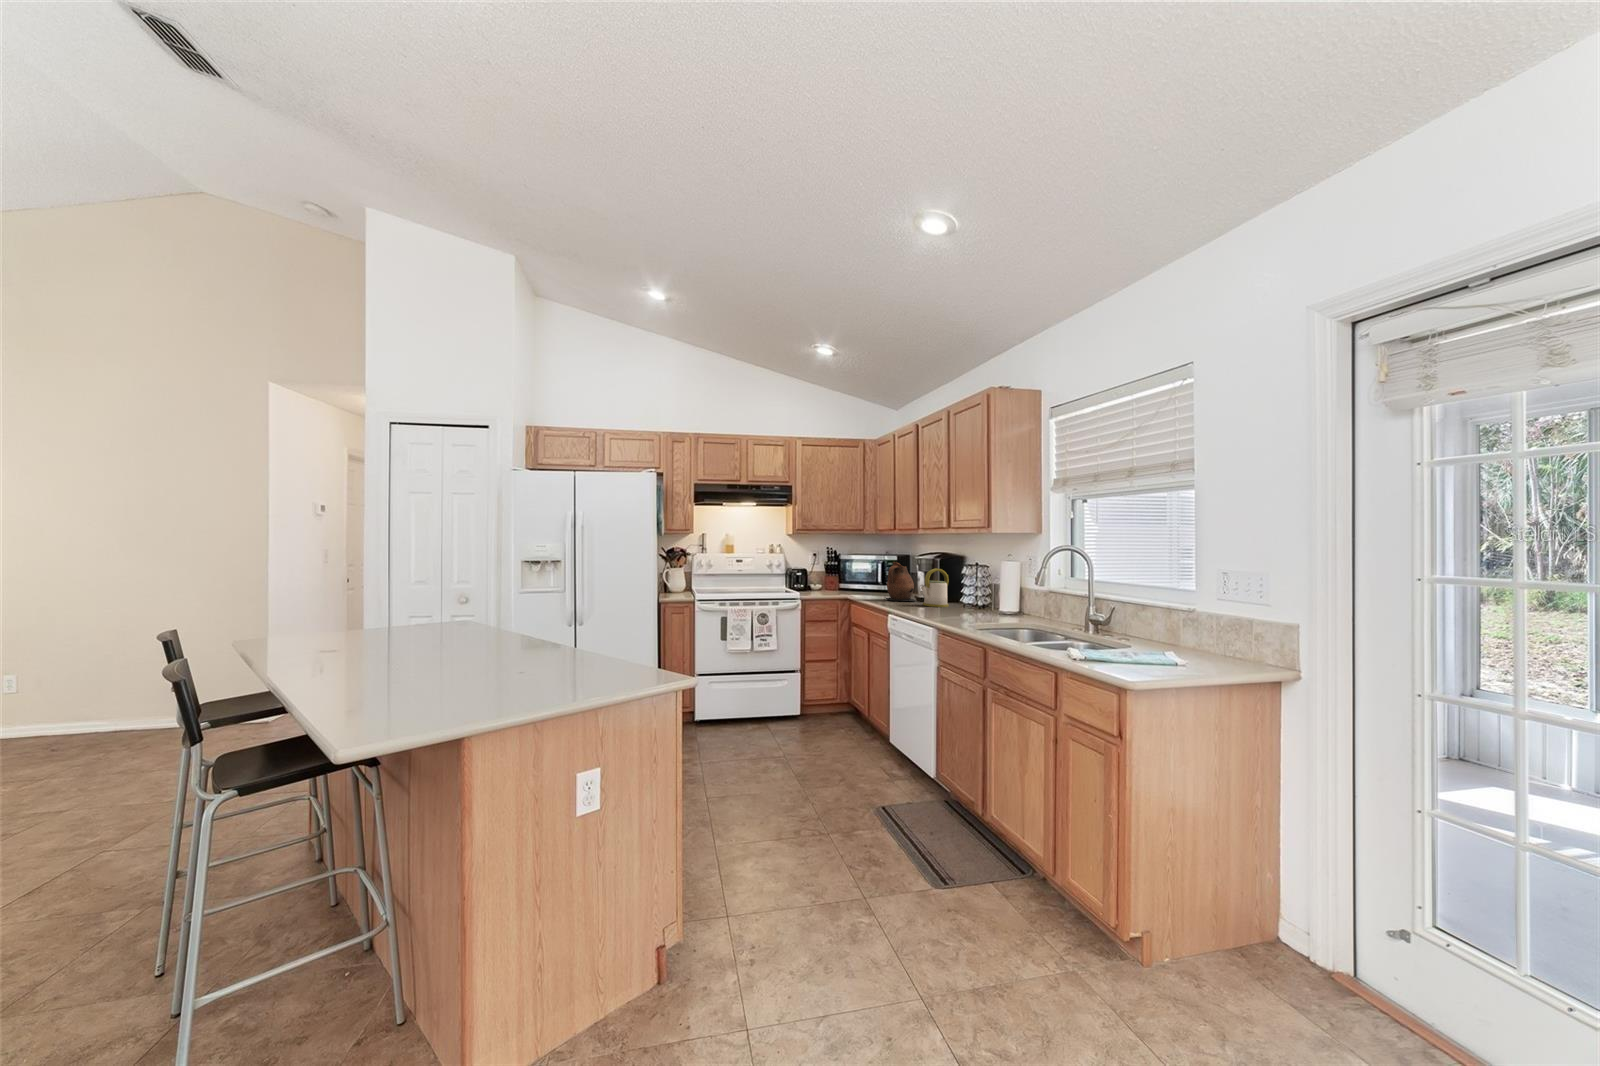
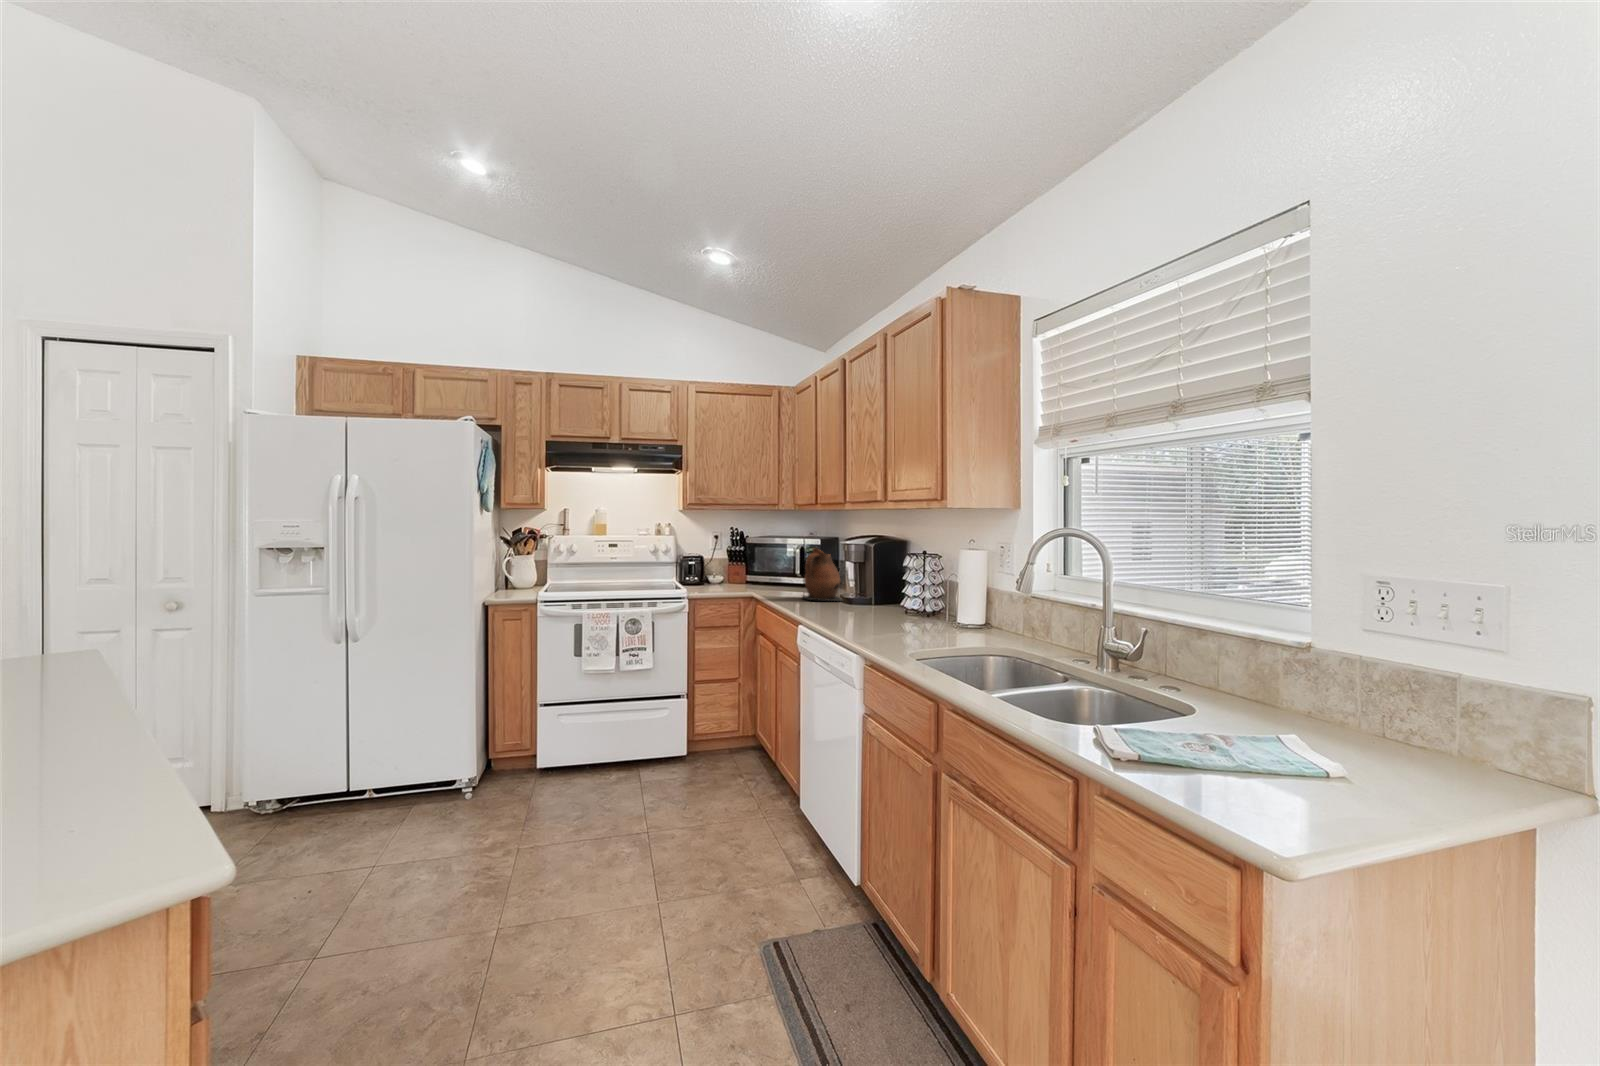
kettle: present [921,569,949,607] -> none [847,558,886,612]

